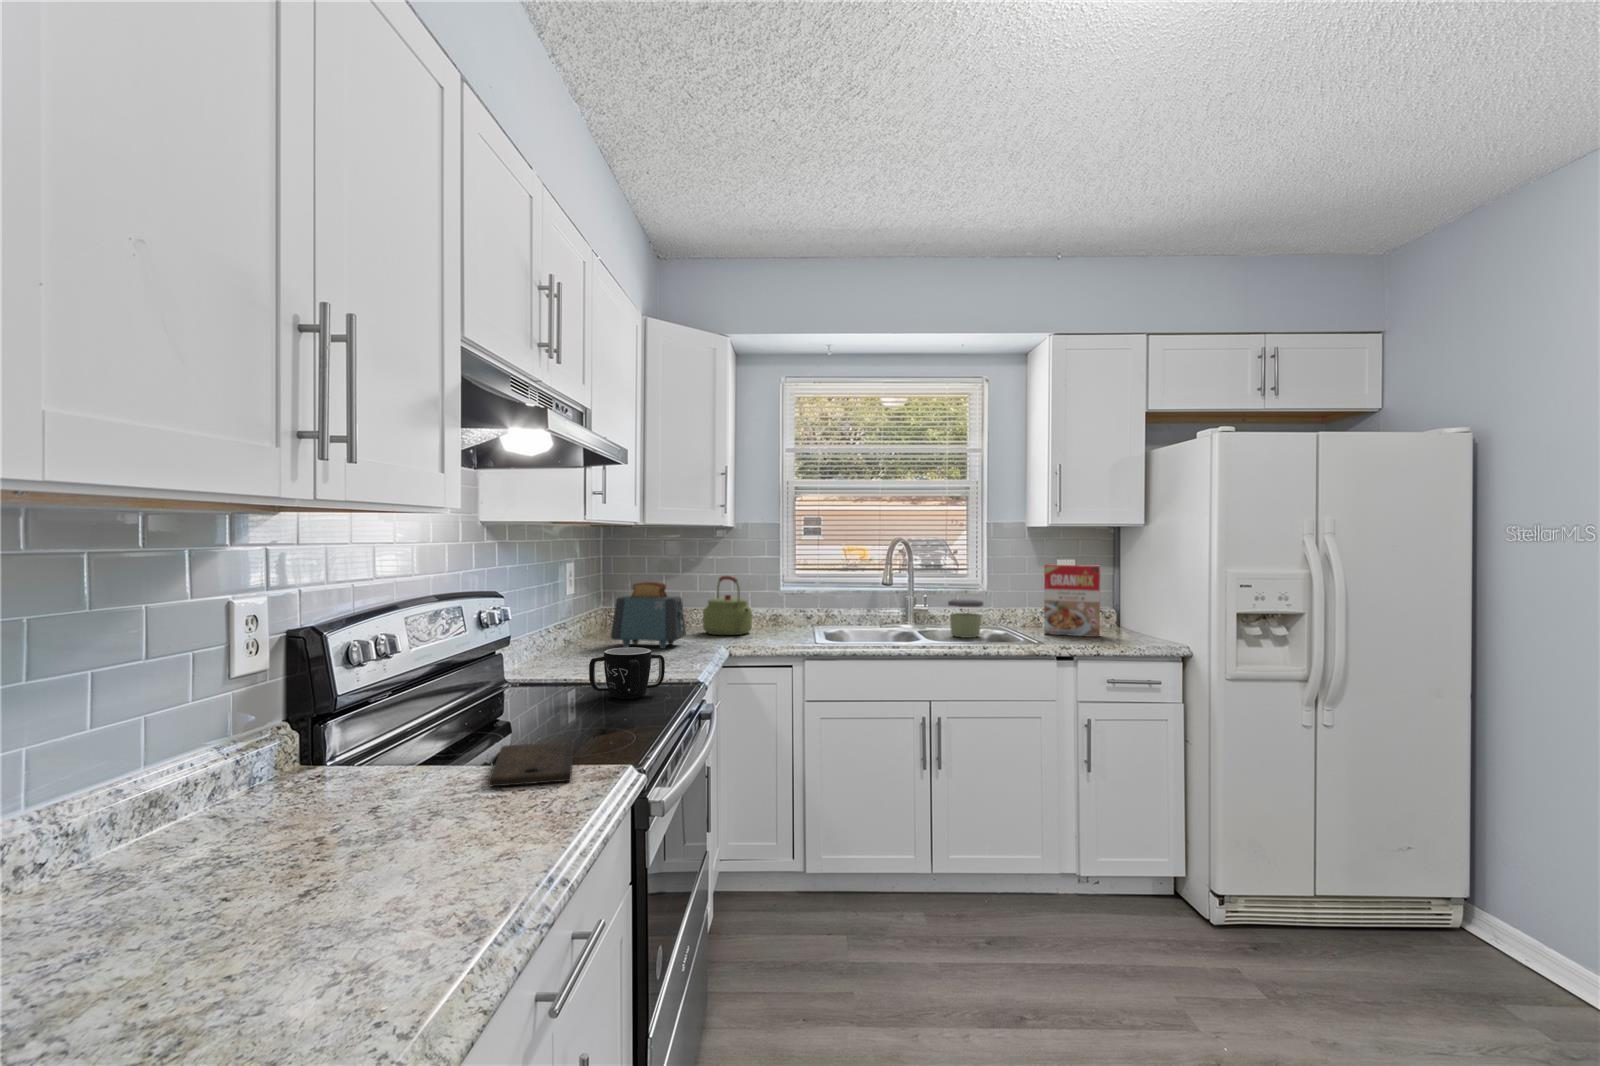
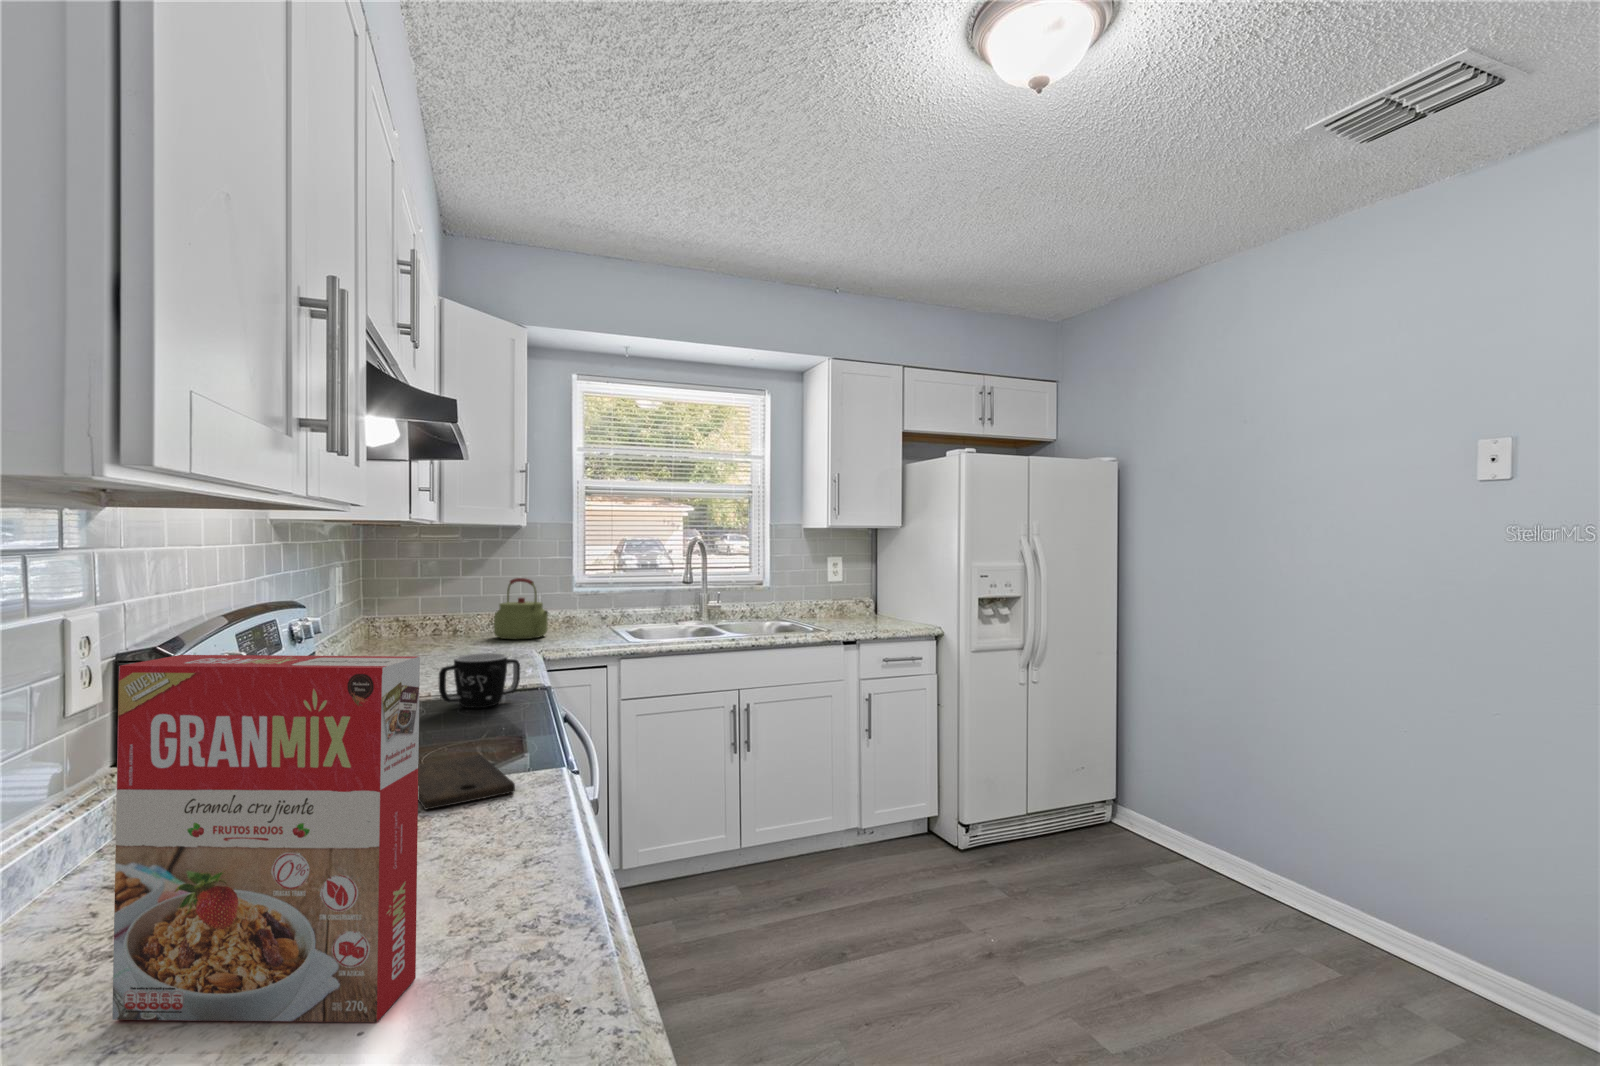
cereal box: present [1044,564,1100,637] -> present [112,655,420,1022]
toaster: present [611,582,686,649] -> none [402,586,487,658]
jar: present [948,600,983,638] -> none [740,595,771,630]

